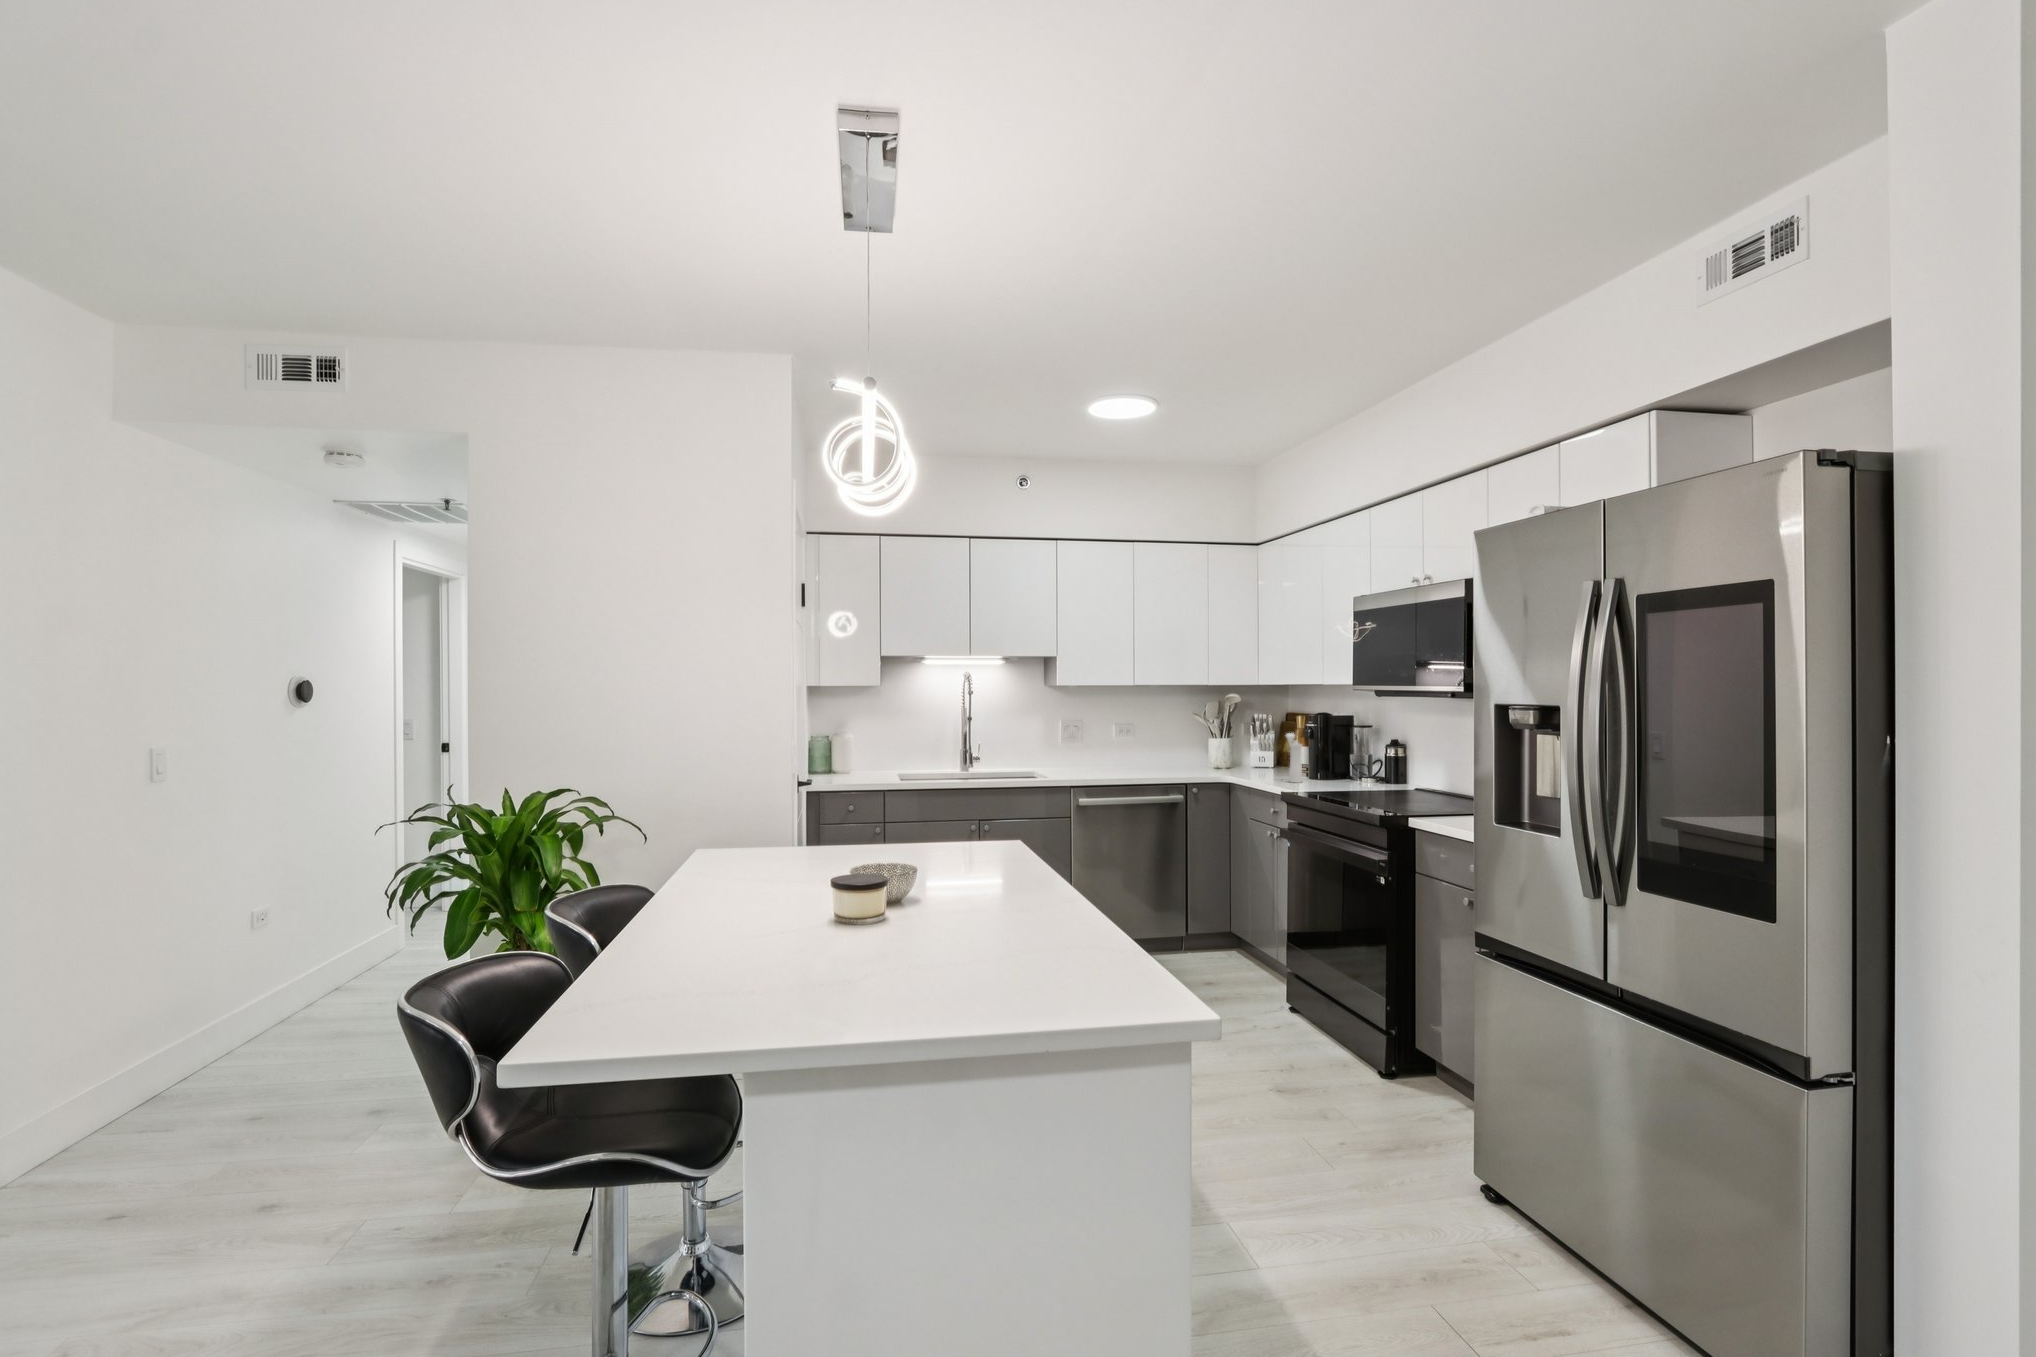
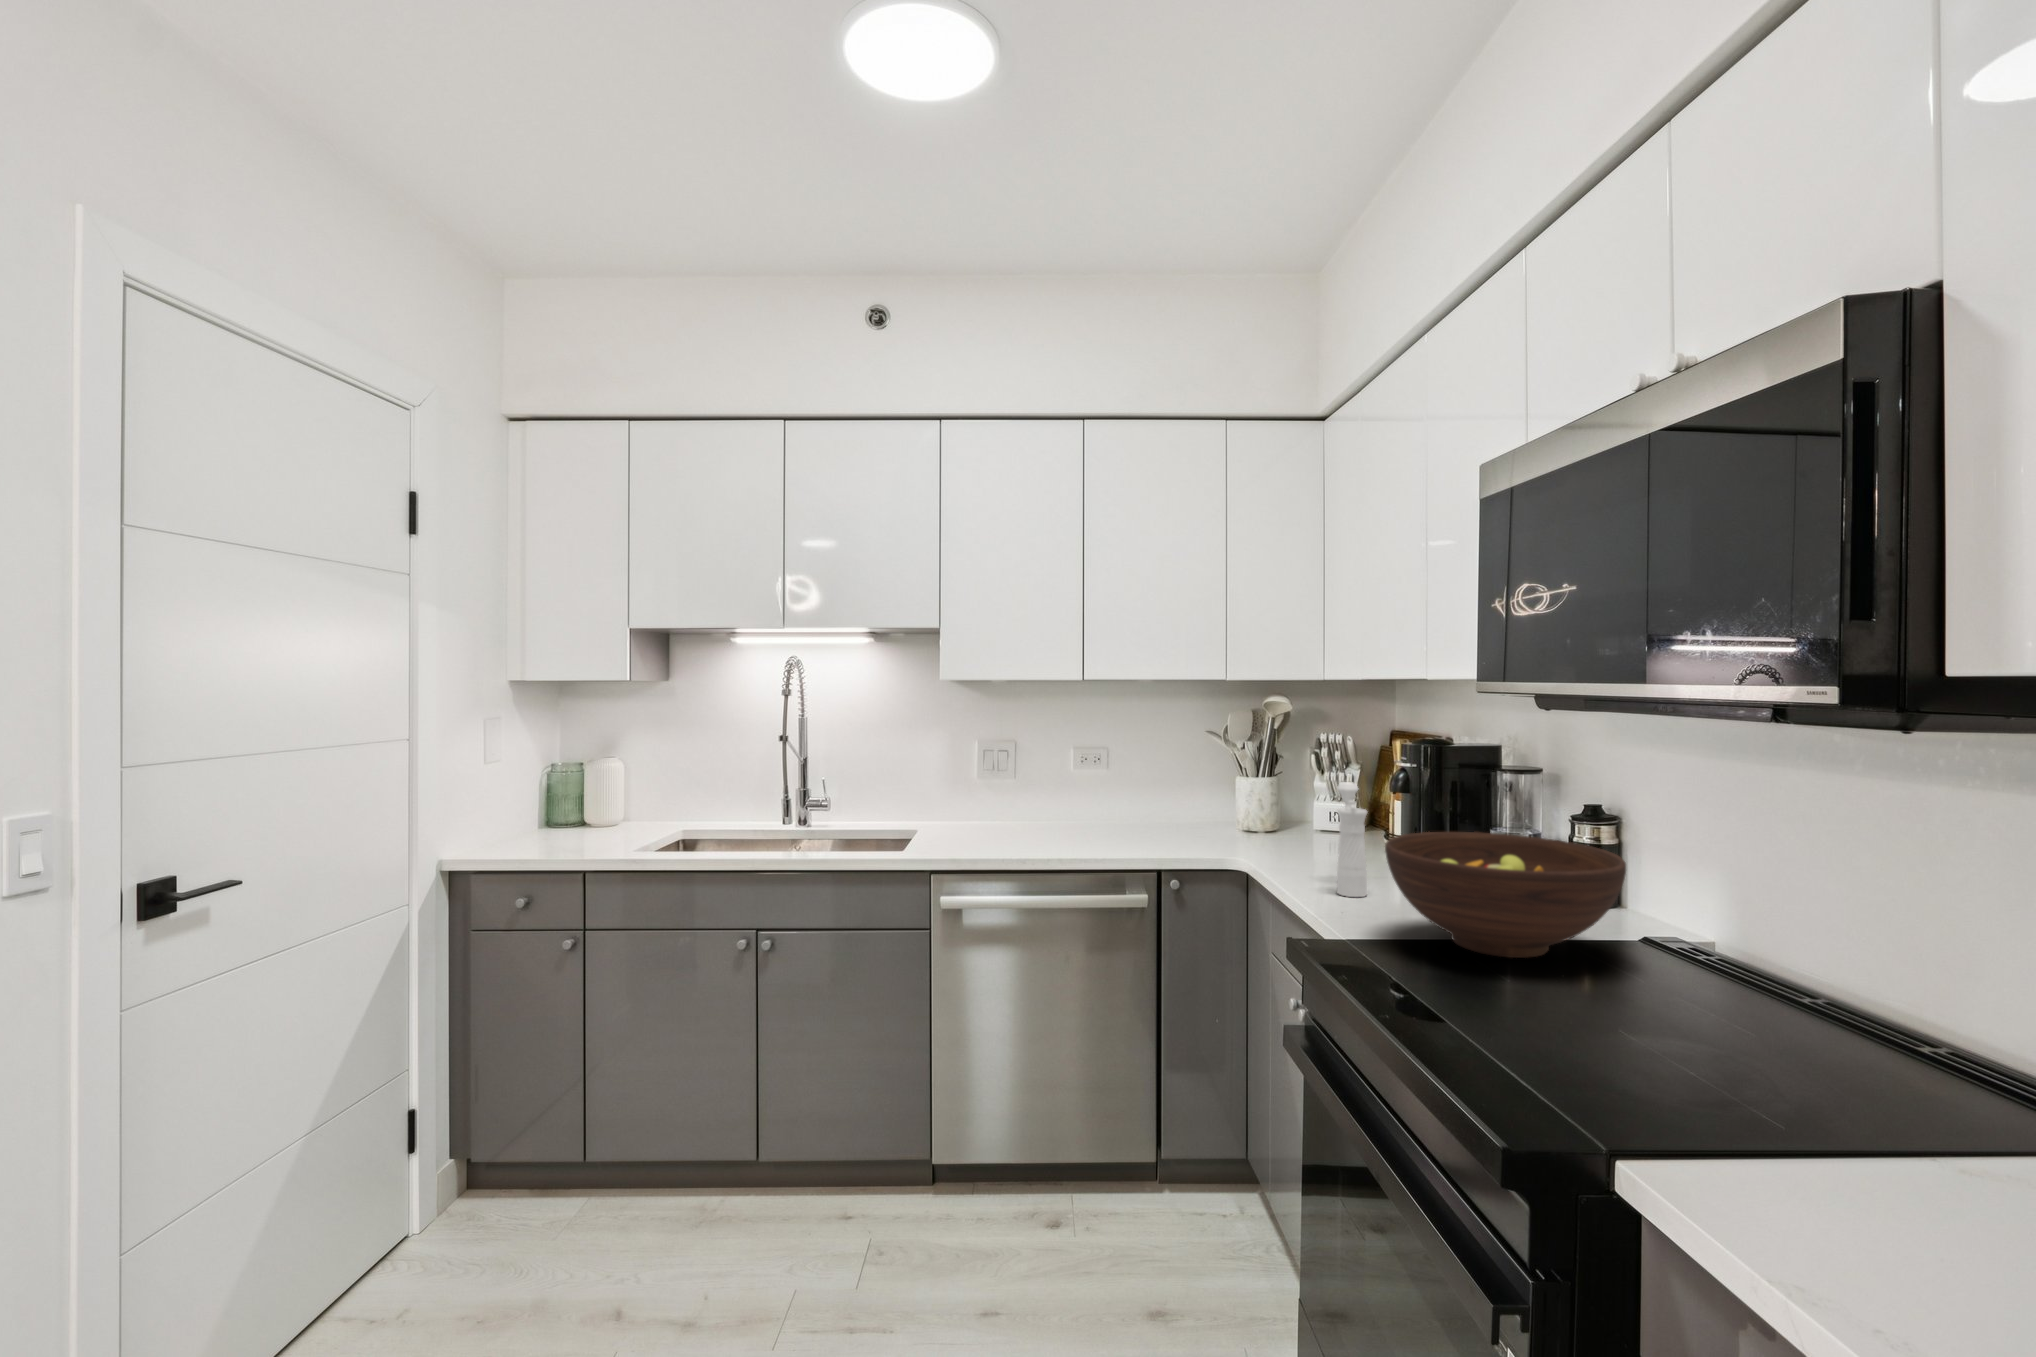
fruit bowl: none [1321,748,1410,791] -> present [1385,832,1626,958]

